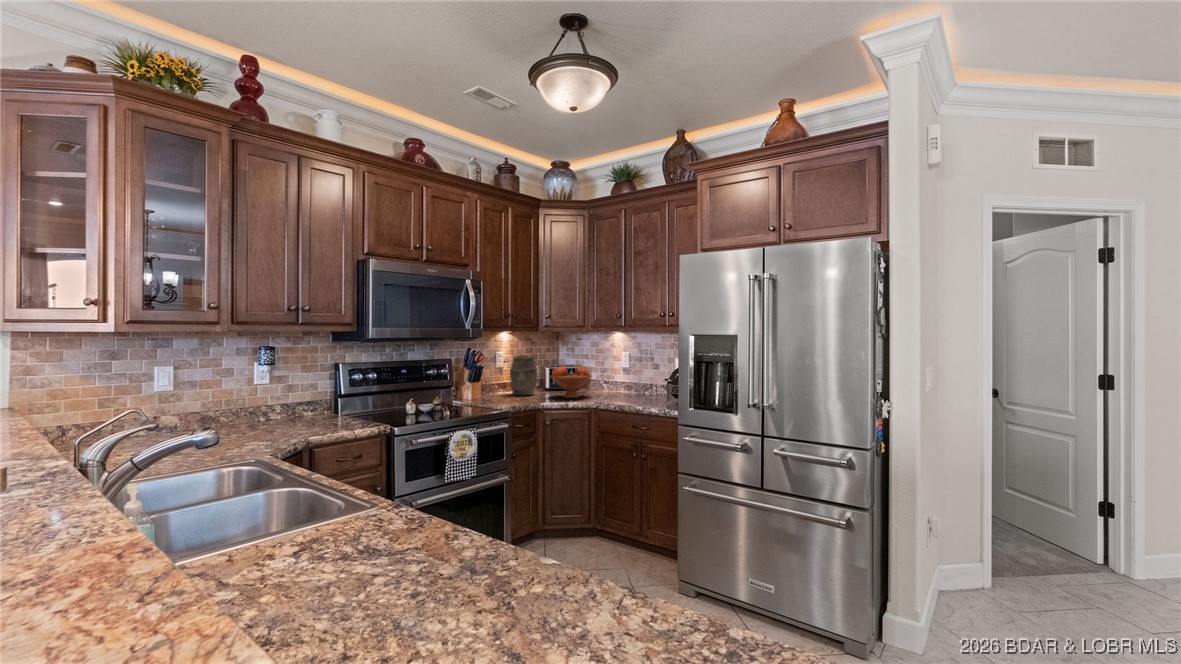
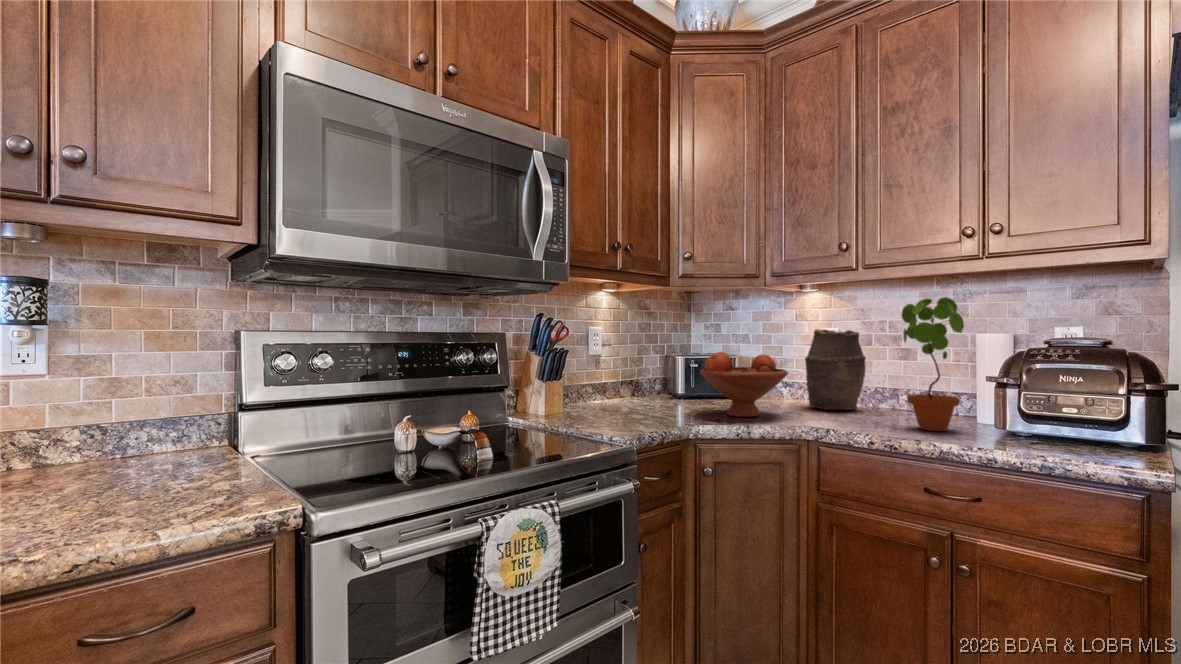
potted plant: none [636,341,658,401] -> present [902,297,964,431]
vase: present [510,355,537,395] -> present [805,329,866,410]

